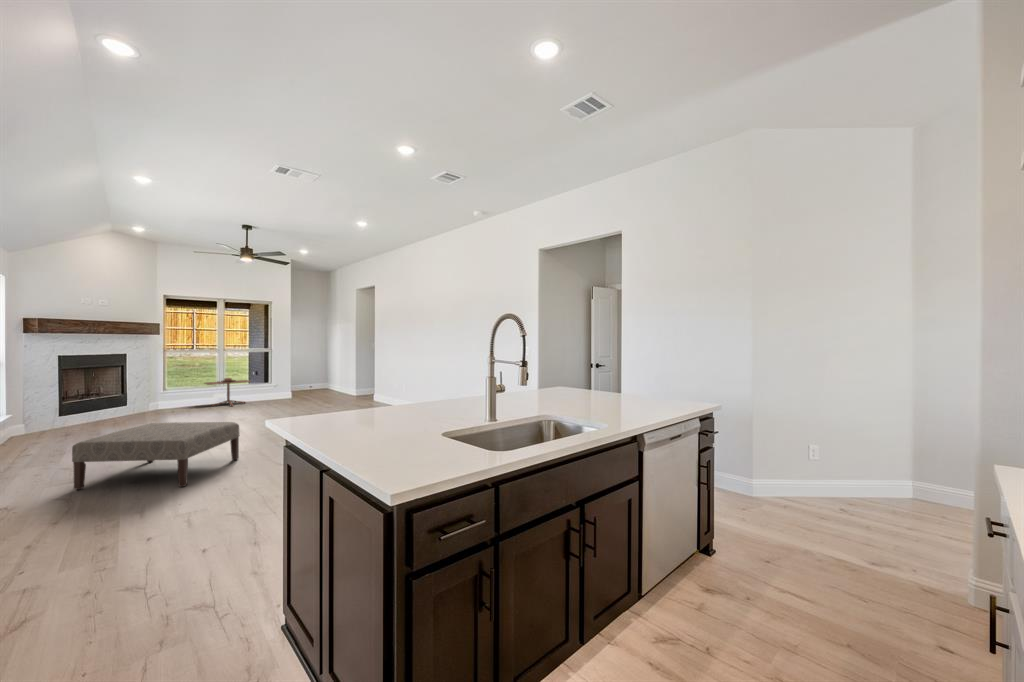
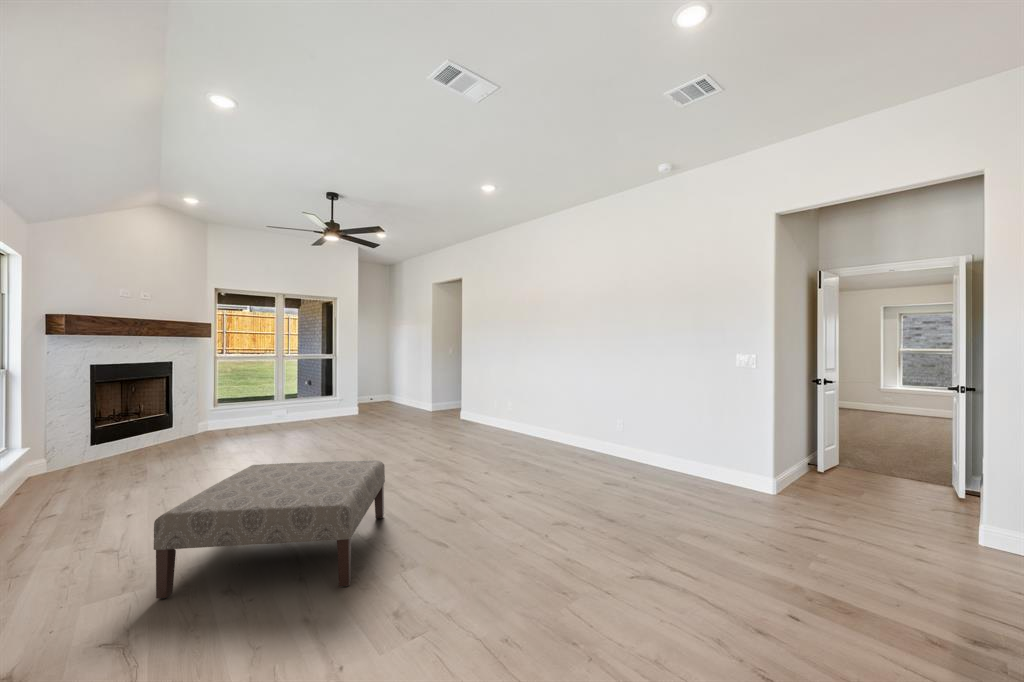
side table: present [205,378,251,407] -> none [262,390,316,426]

